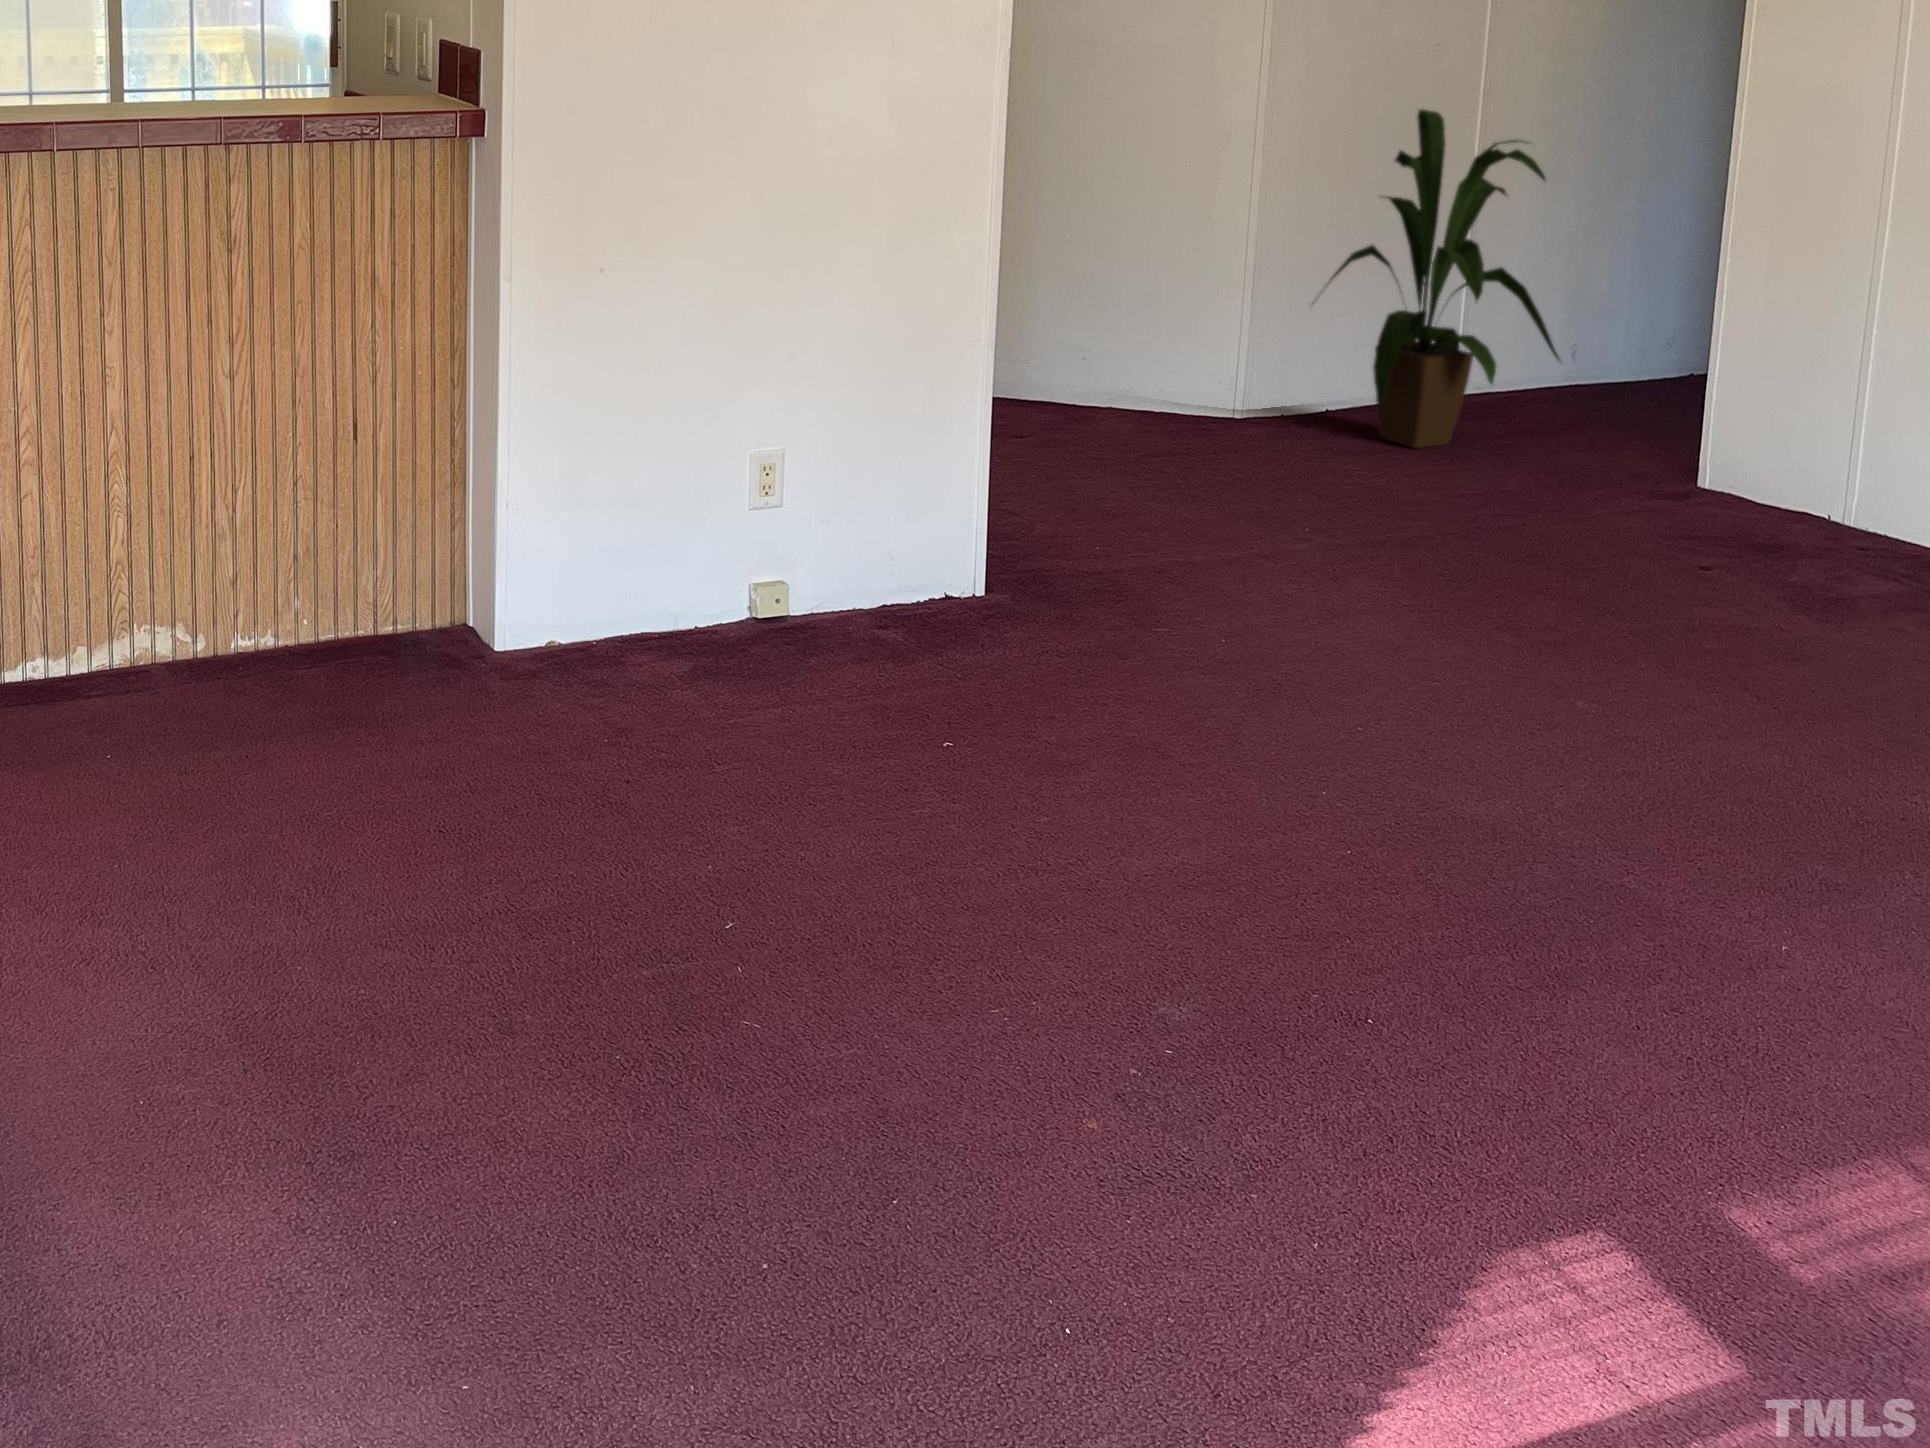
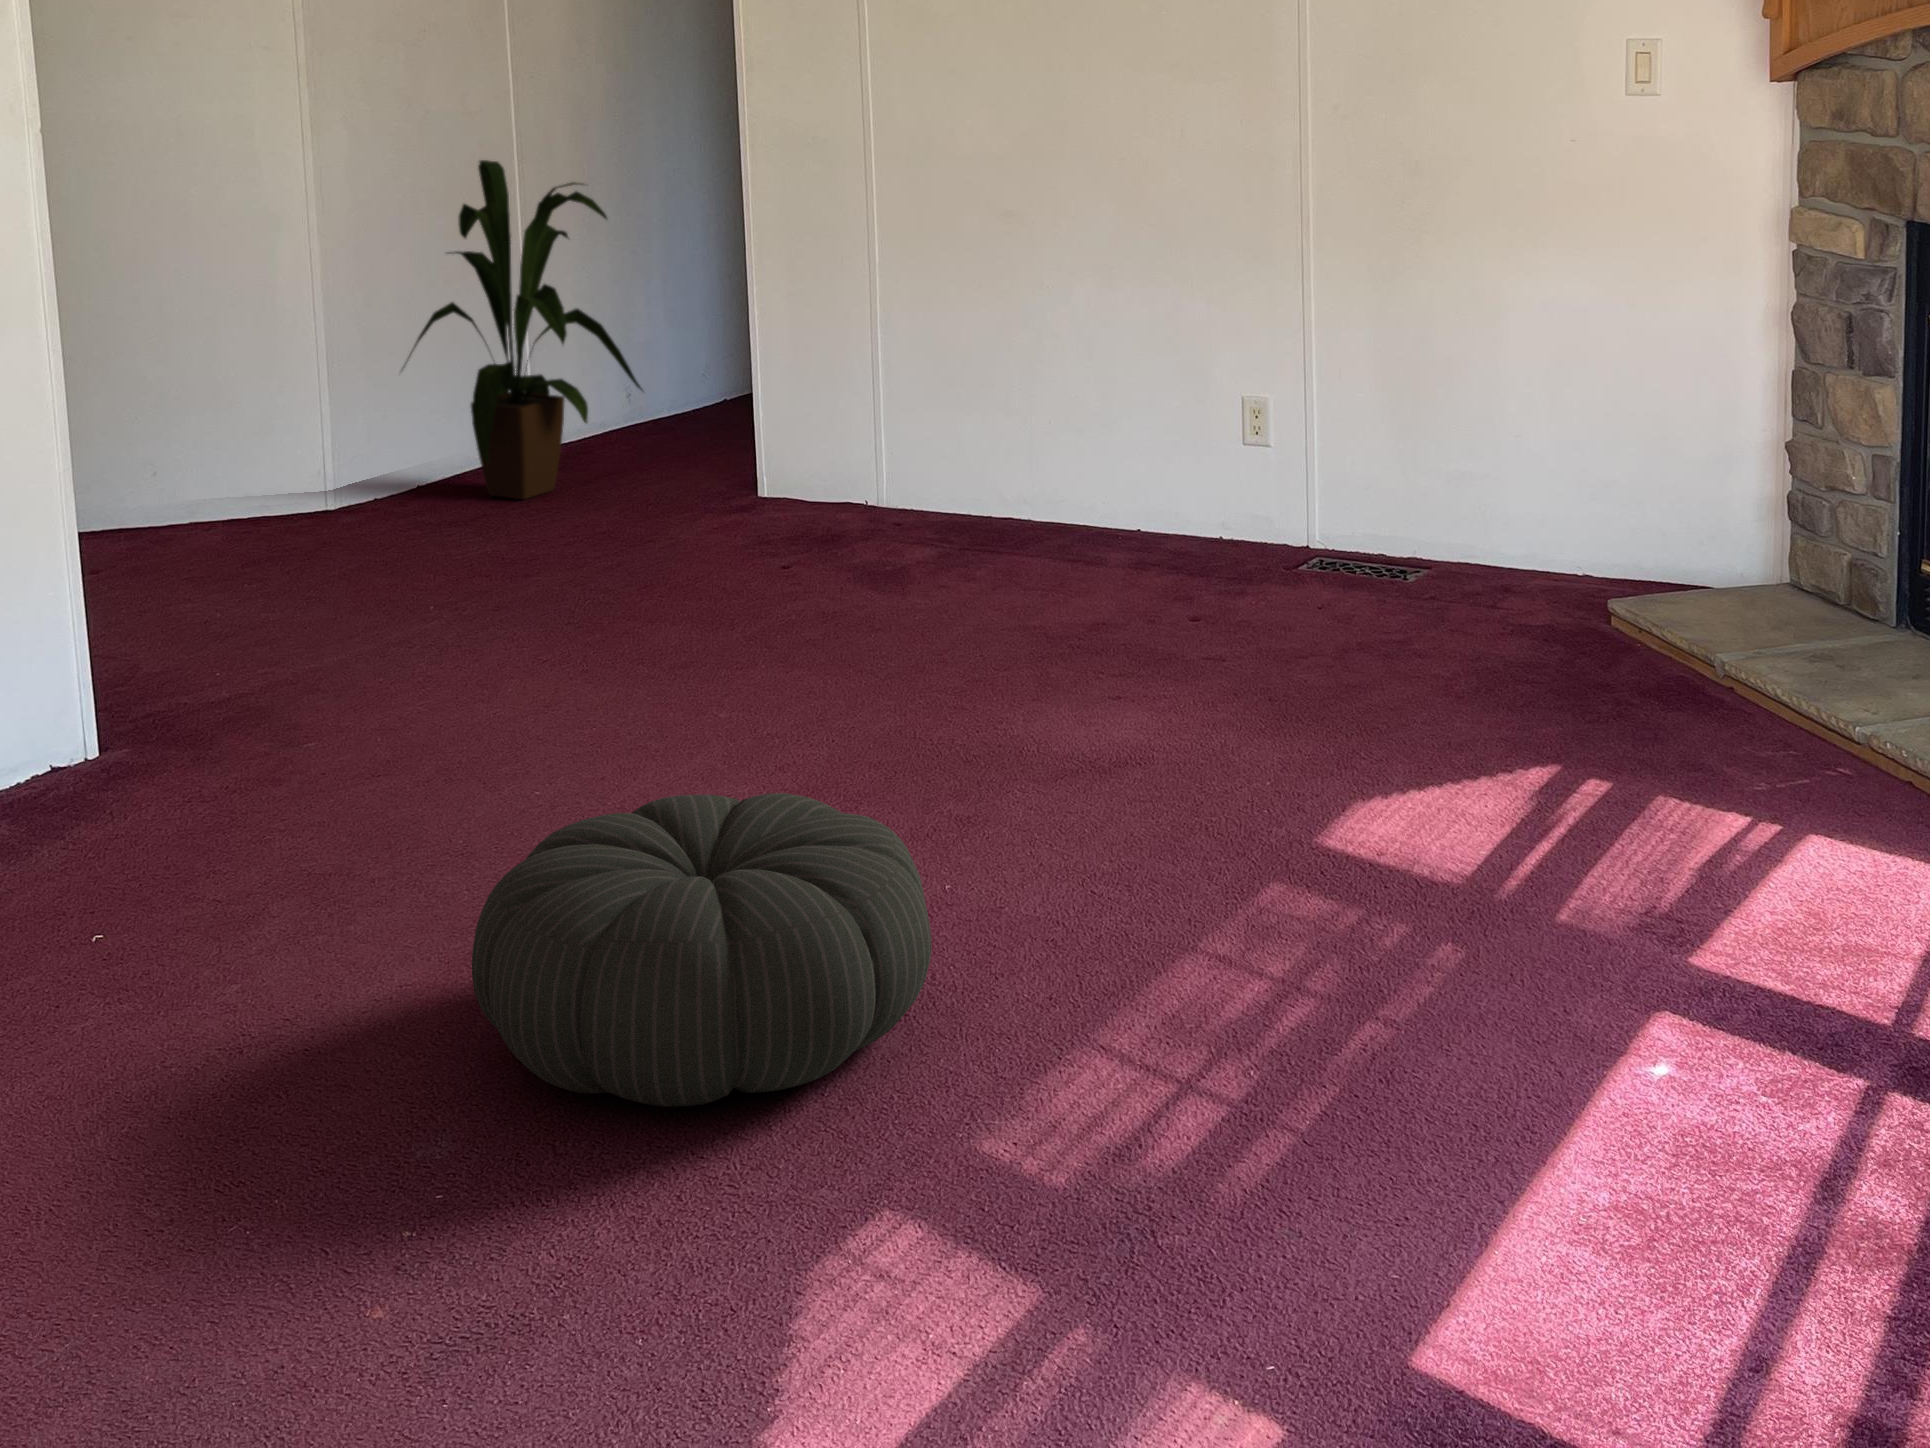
pouf: none [1234,759,1724,1078] -> present [472,793,931,1107]

